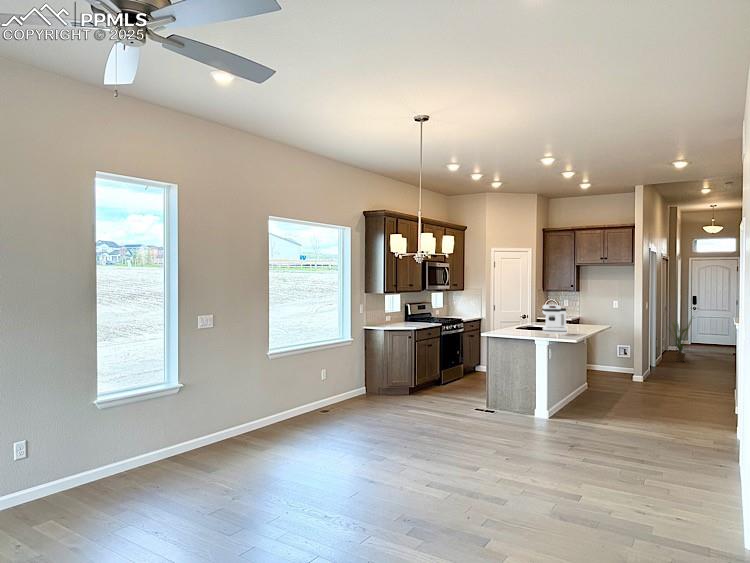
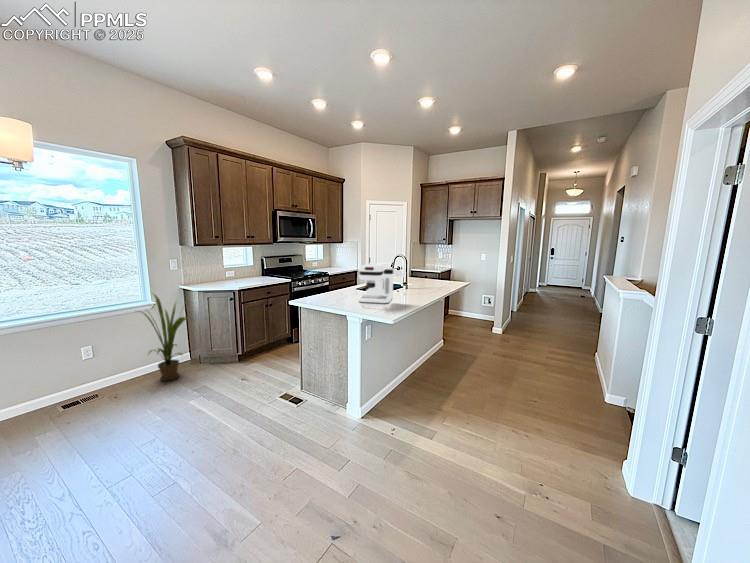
house plant: present [673,316,693,362] -> present [142,293,188,381]

